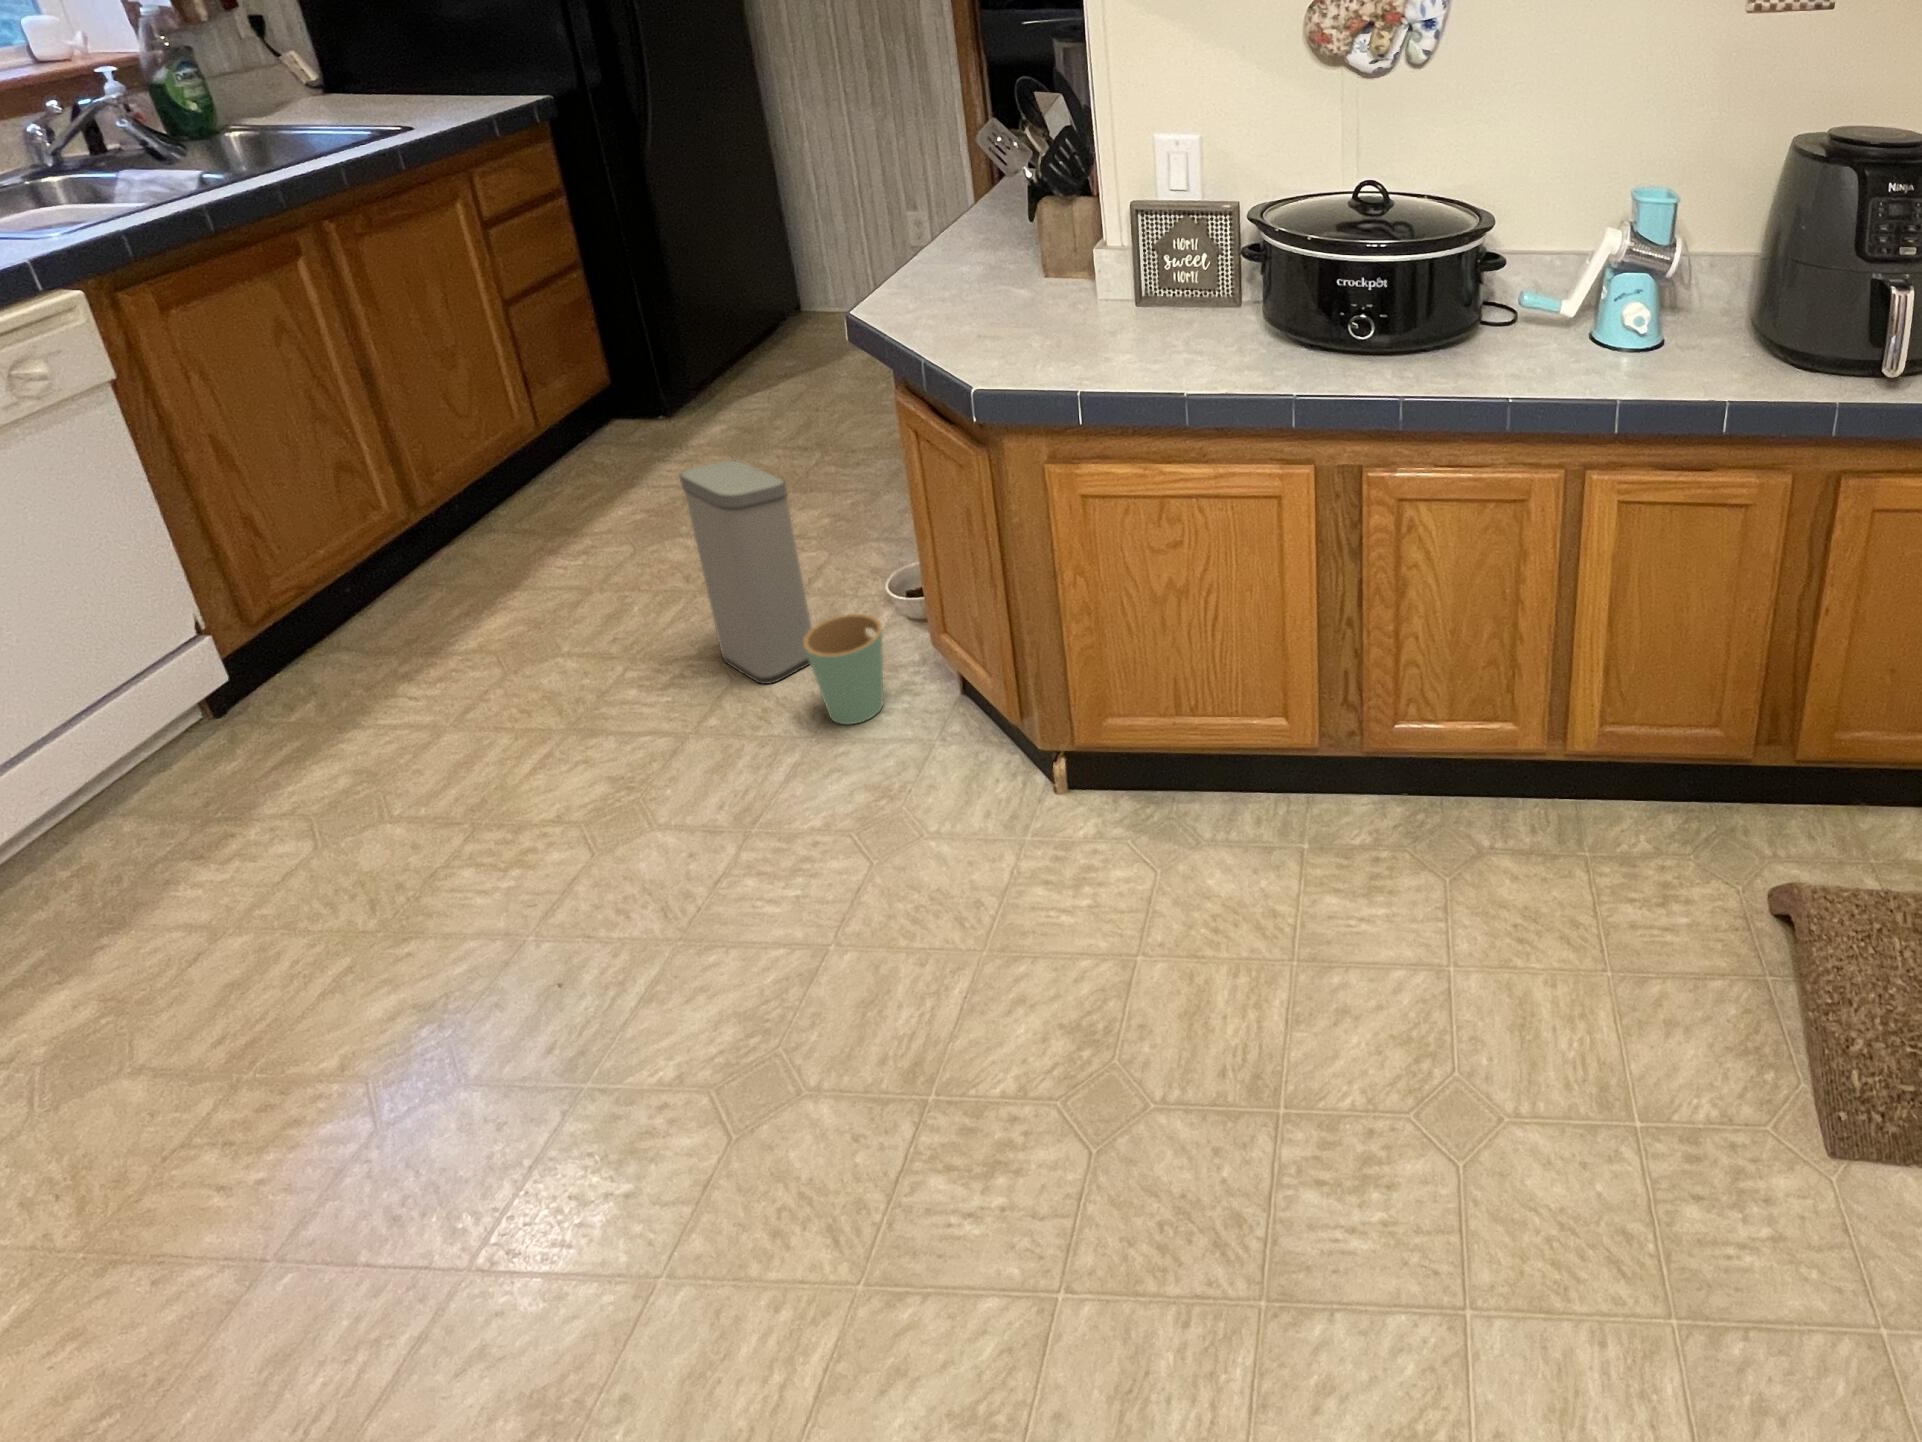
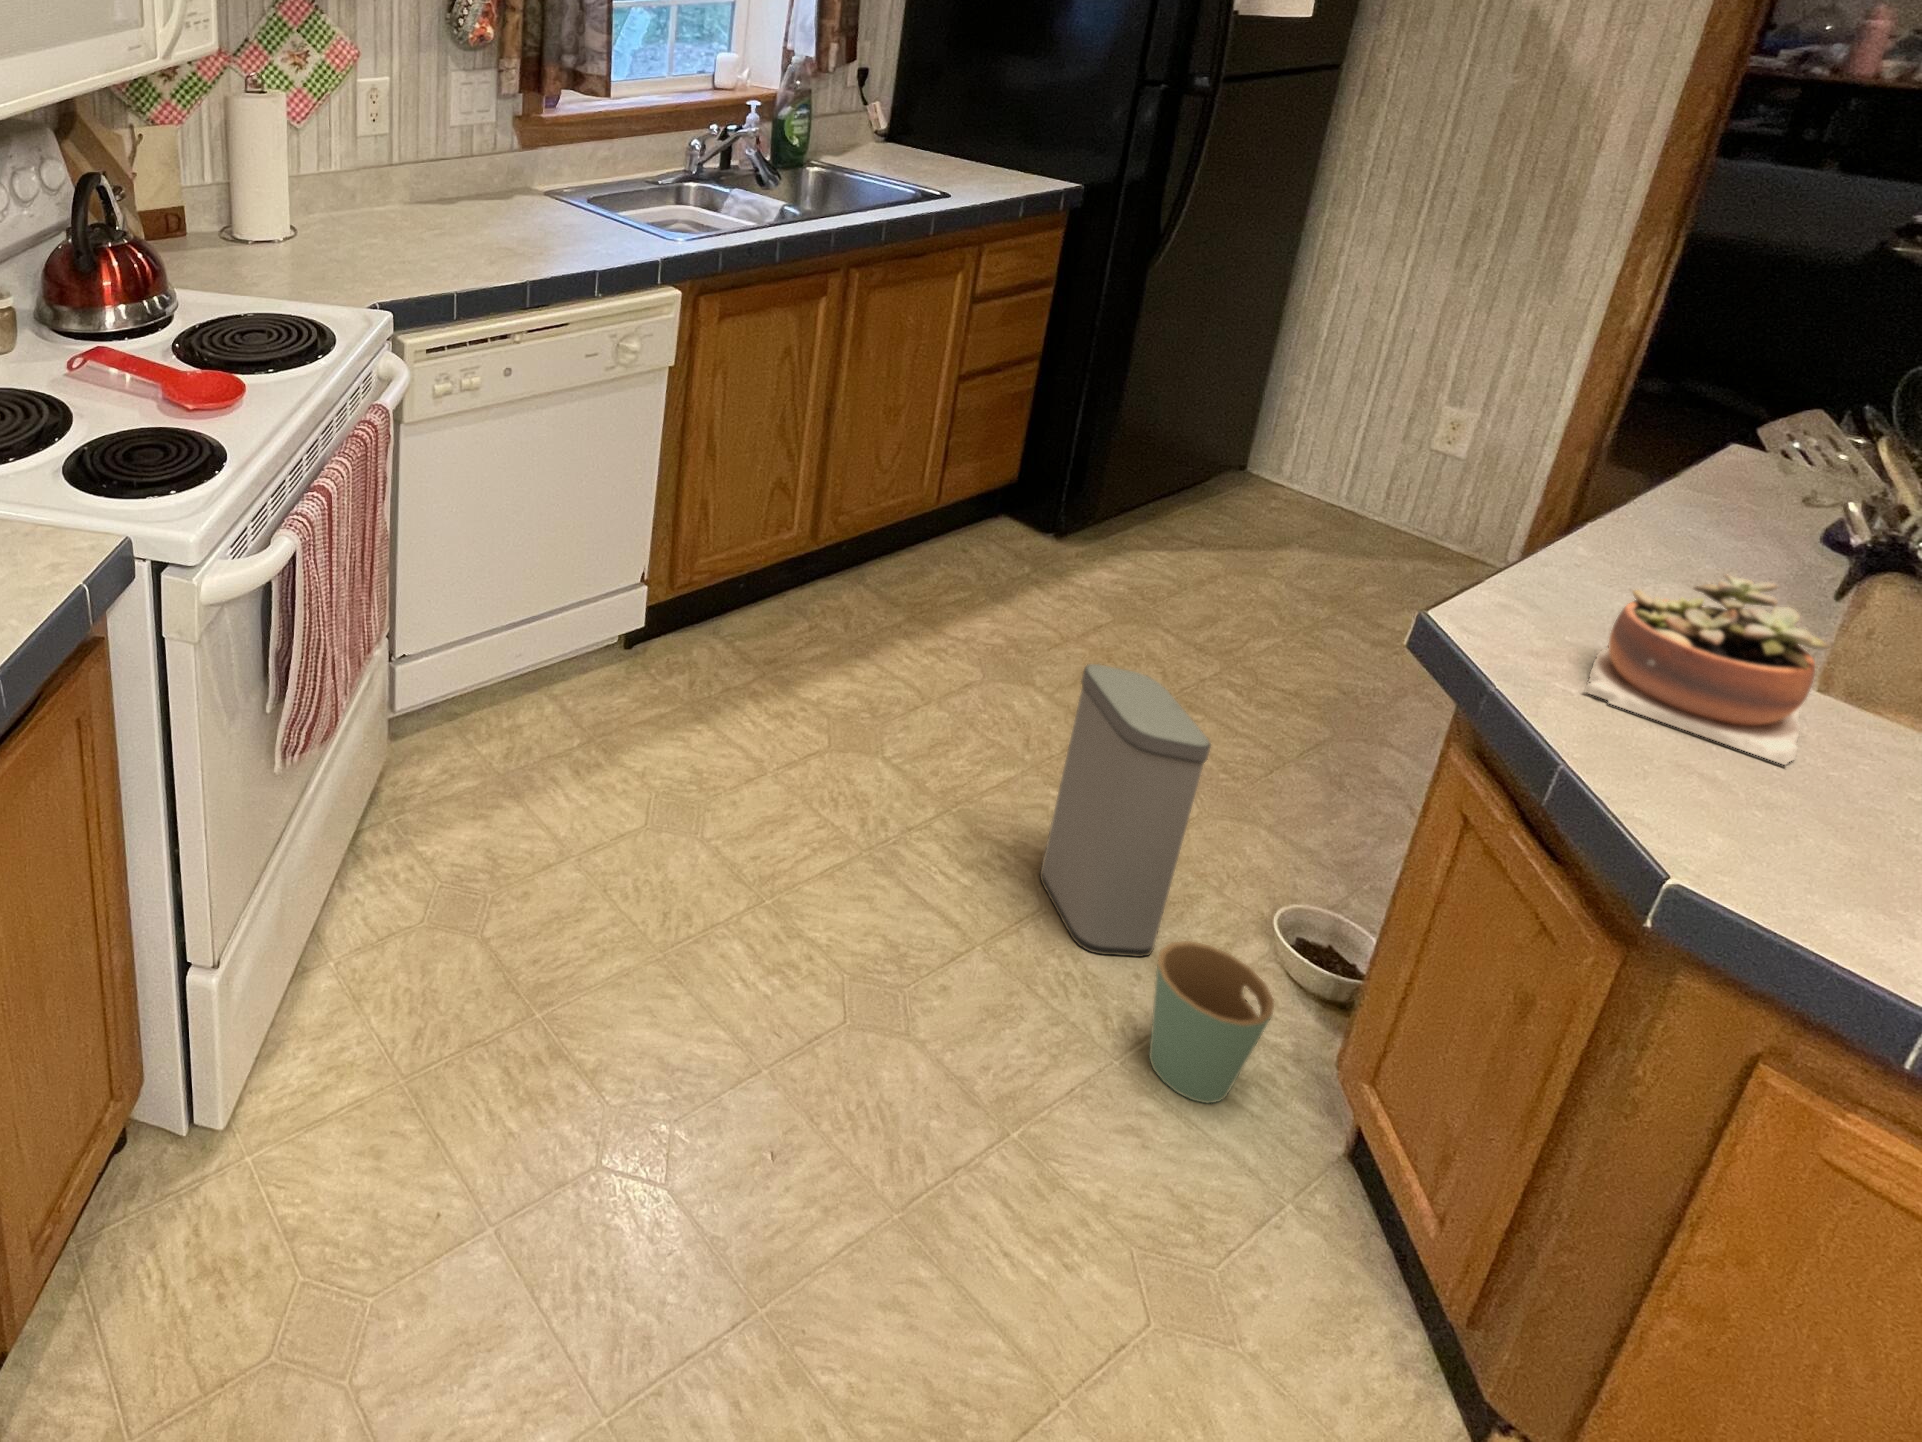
succulent plant: none [921,221,1020,318] -> present [1585,575,1830,765]

